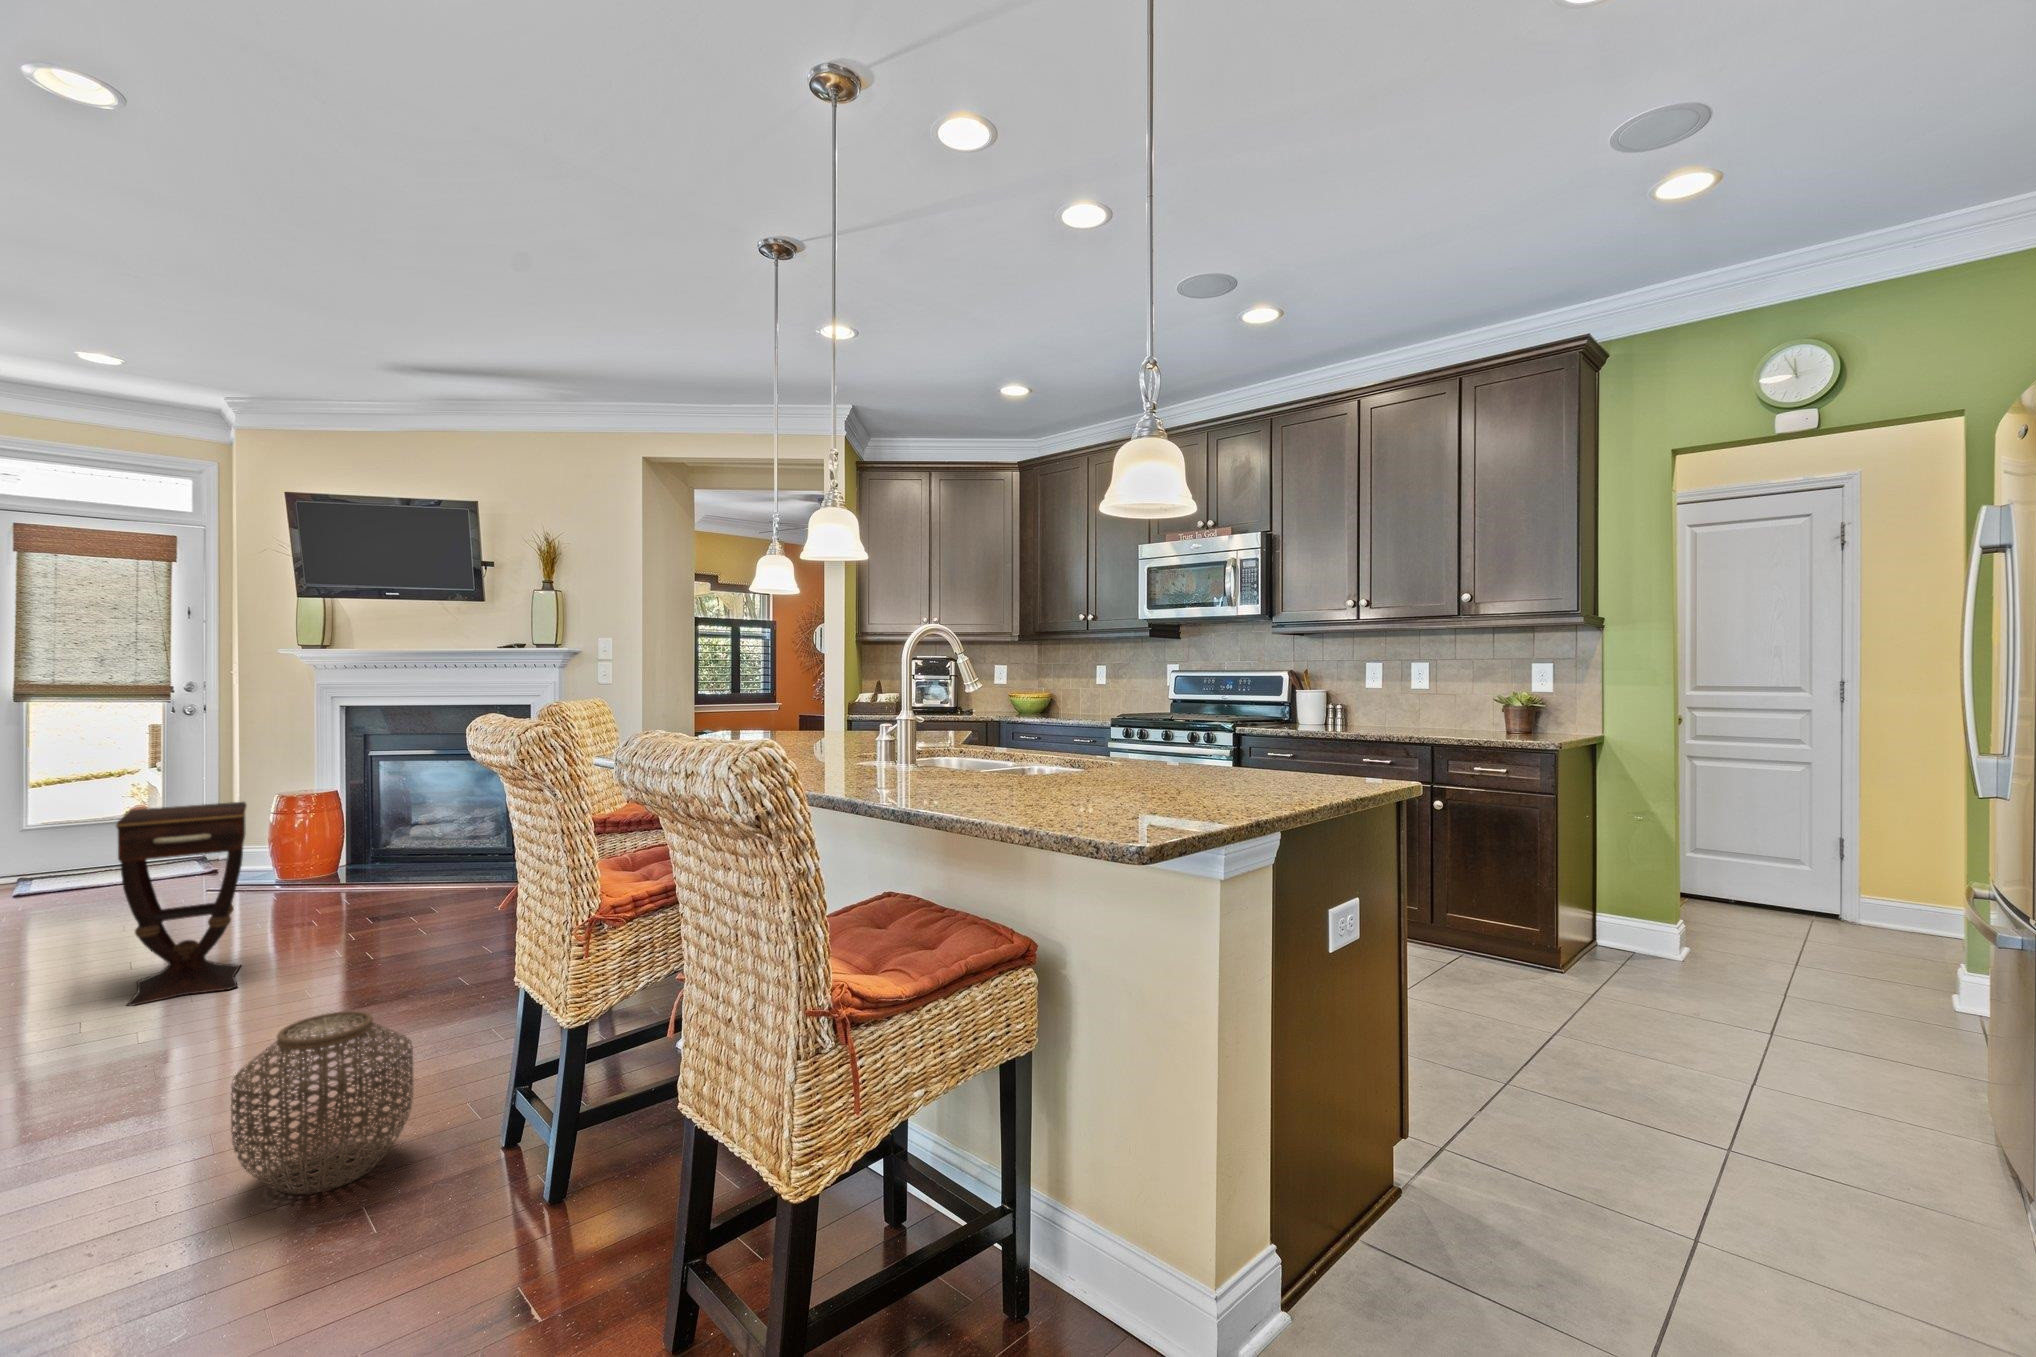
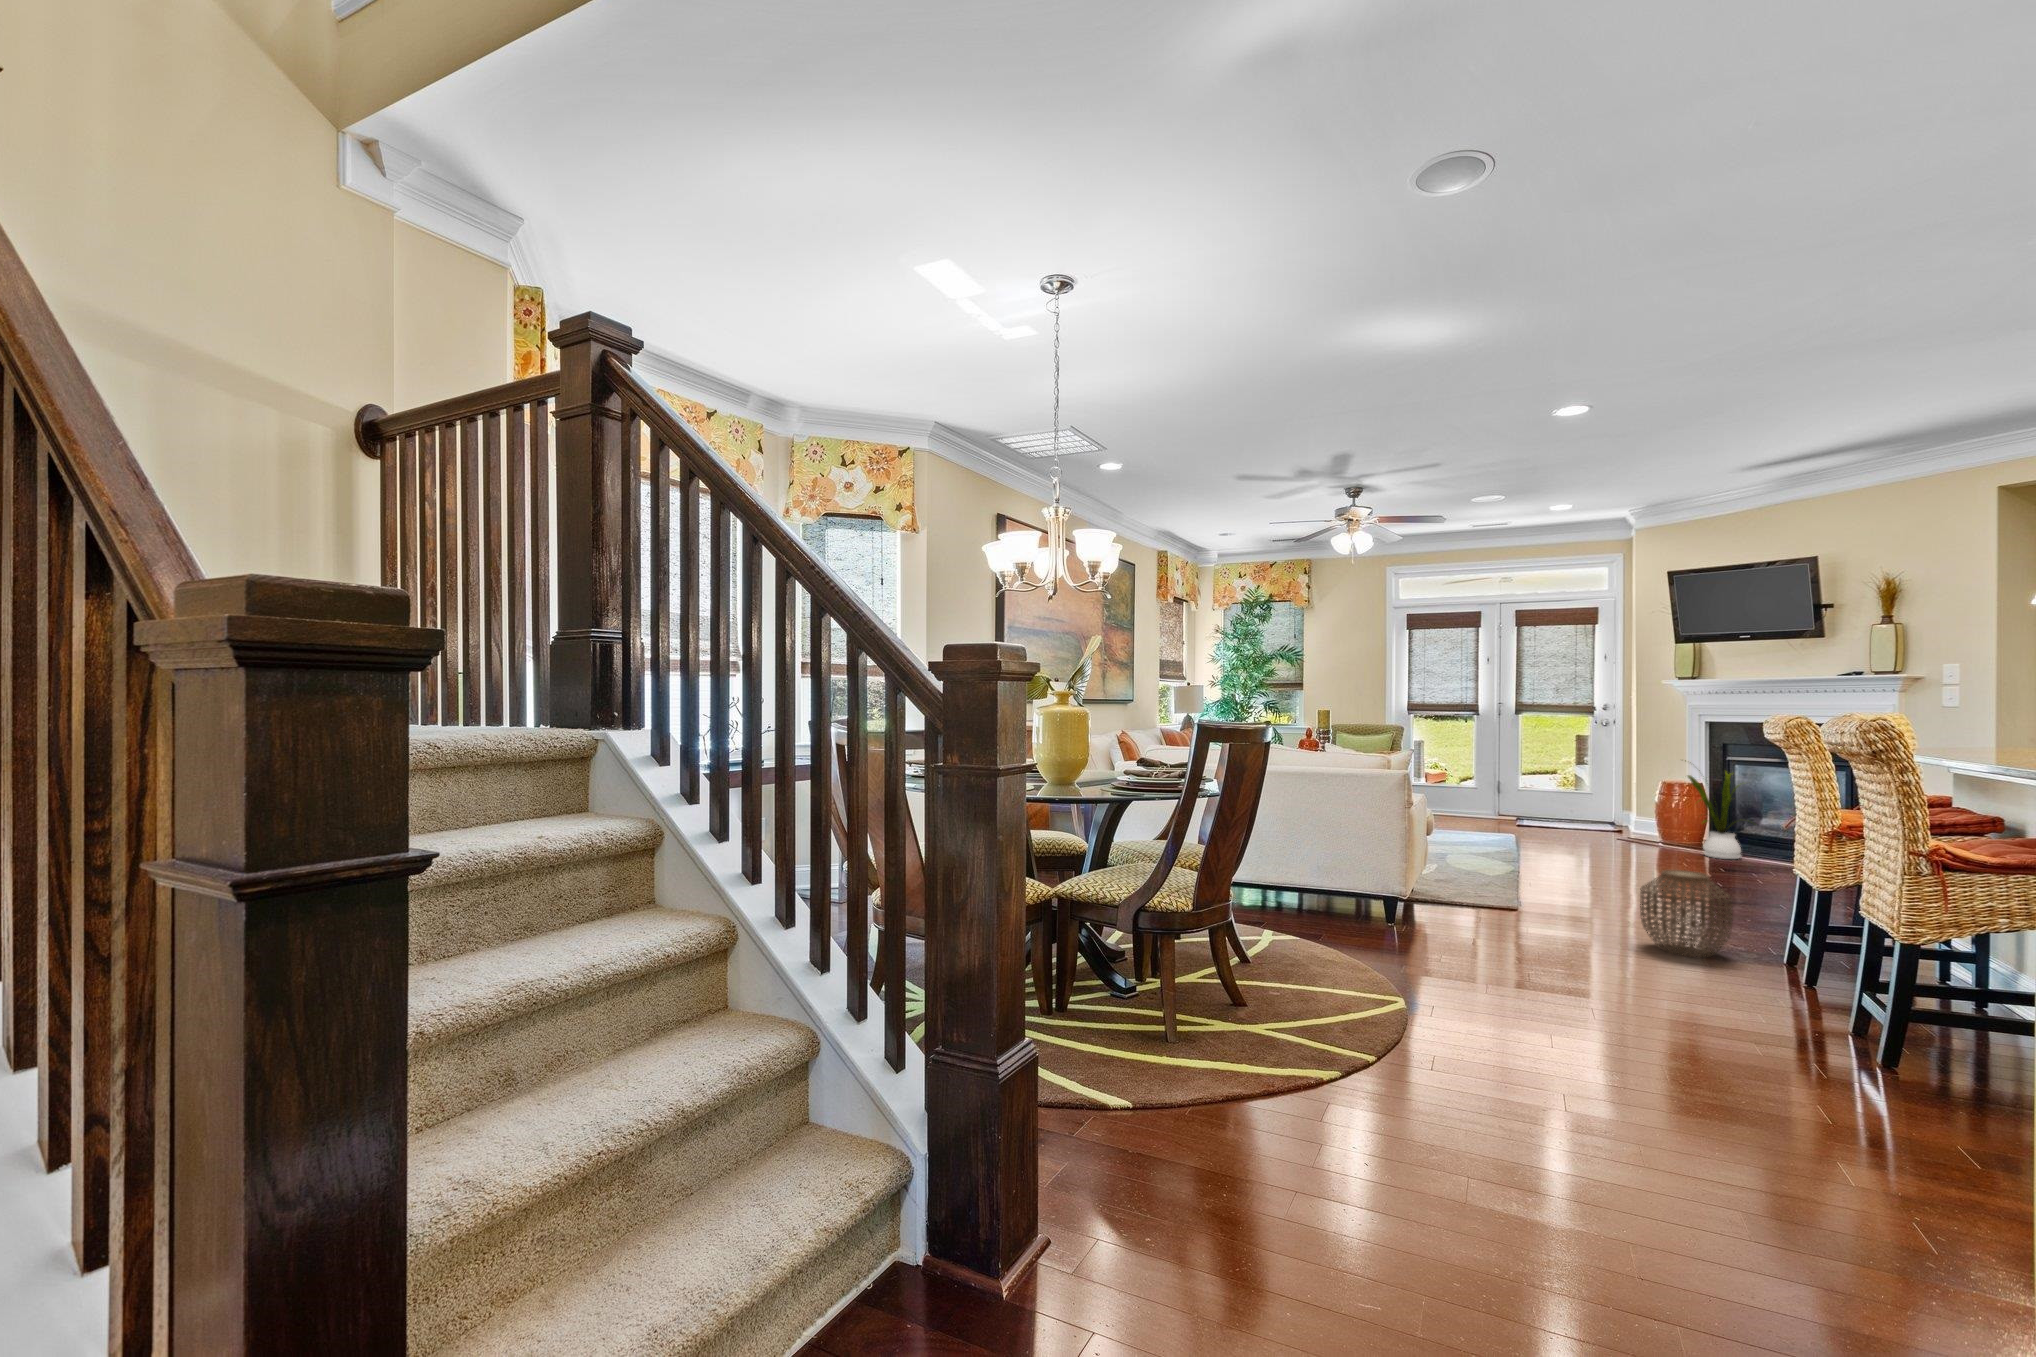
house plant: none [302,762,408,891] -> present [1685,760,1741,859]
side table: present [116,802,247,1006] -> none [1579,771,1644,884]

